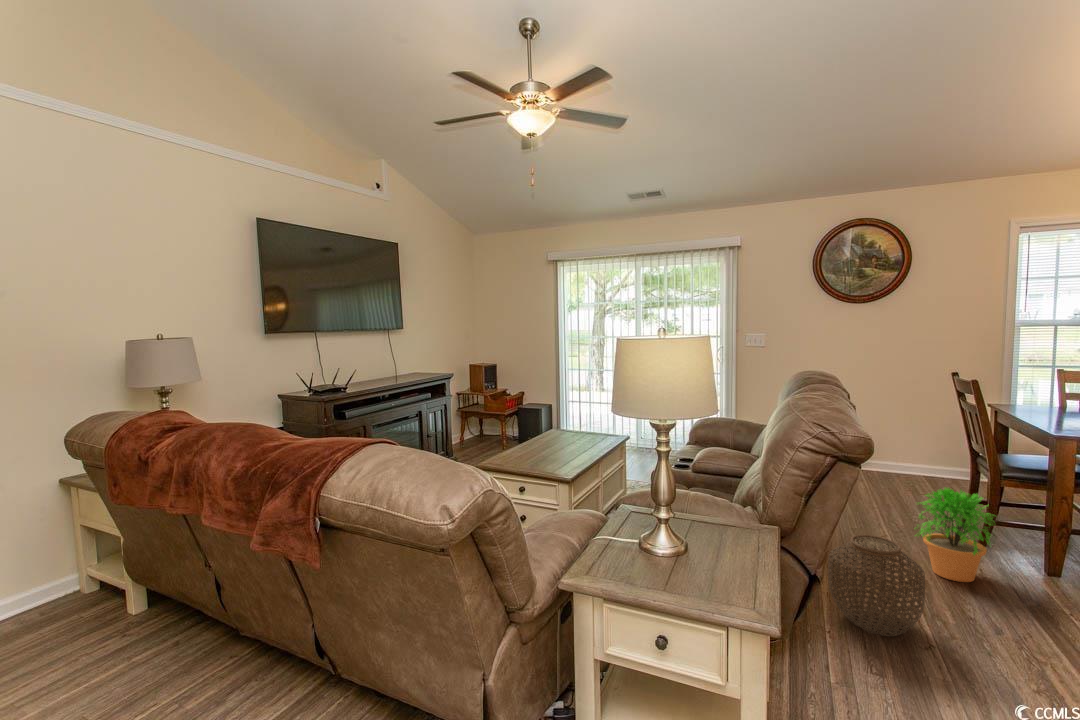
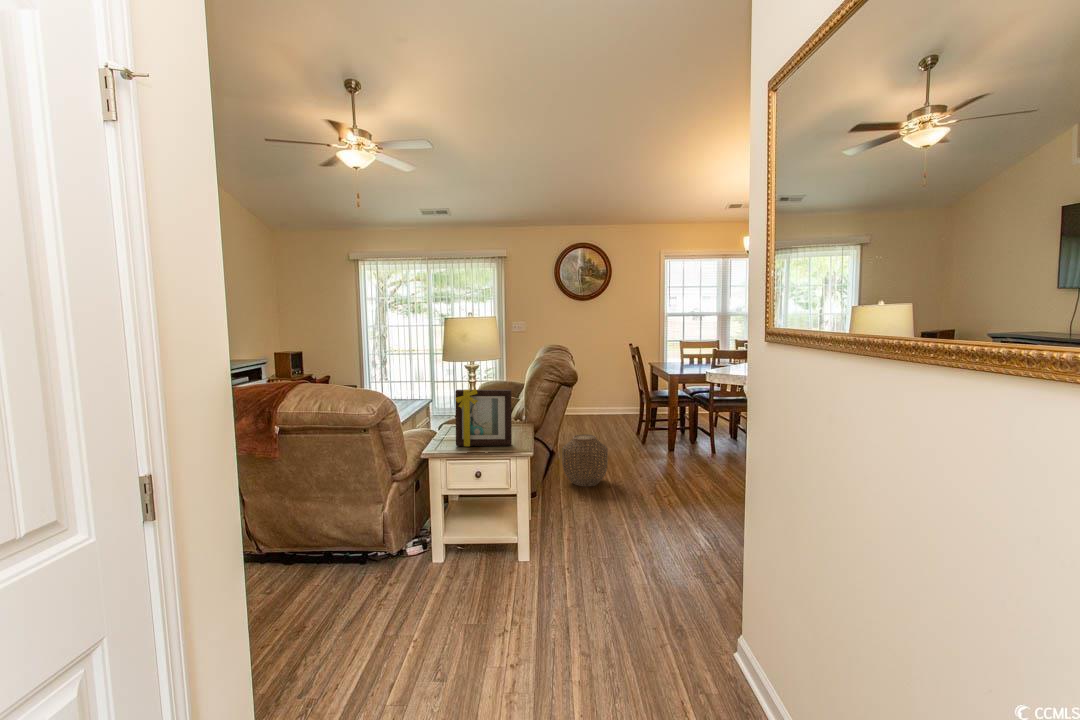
picture frame: none [623,469,736,596] -> present [455,388,512,447]
potted plant: present [918,488,993,582] -> none [608,407,645,460]

